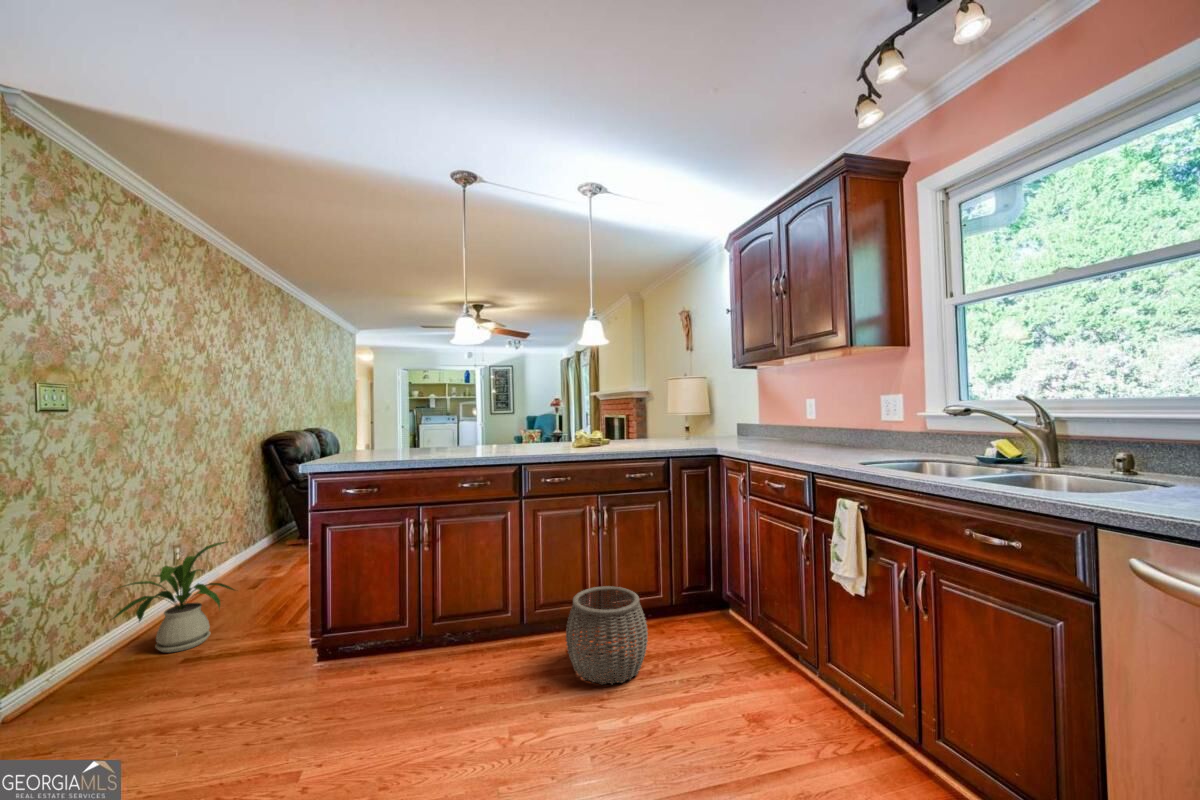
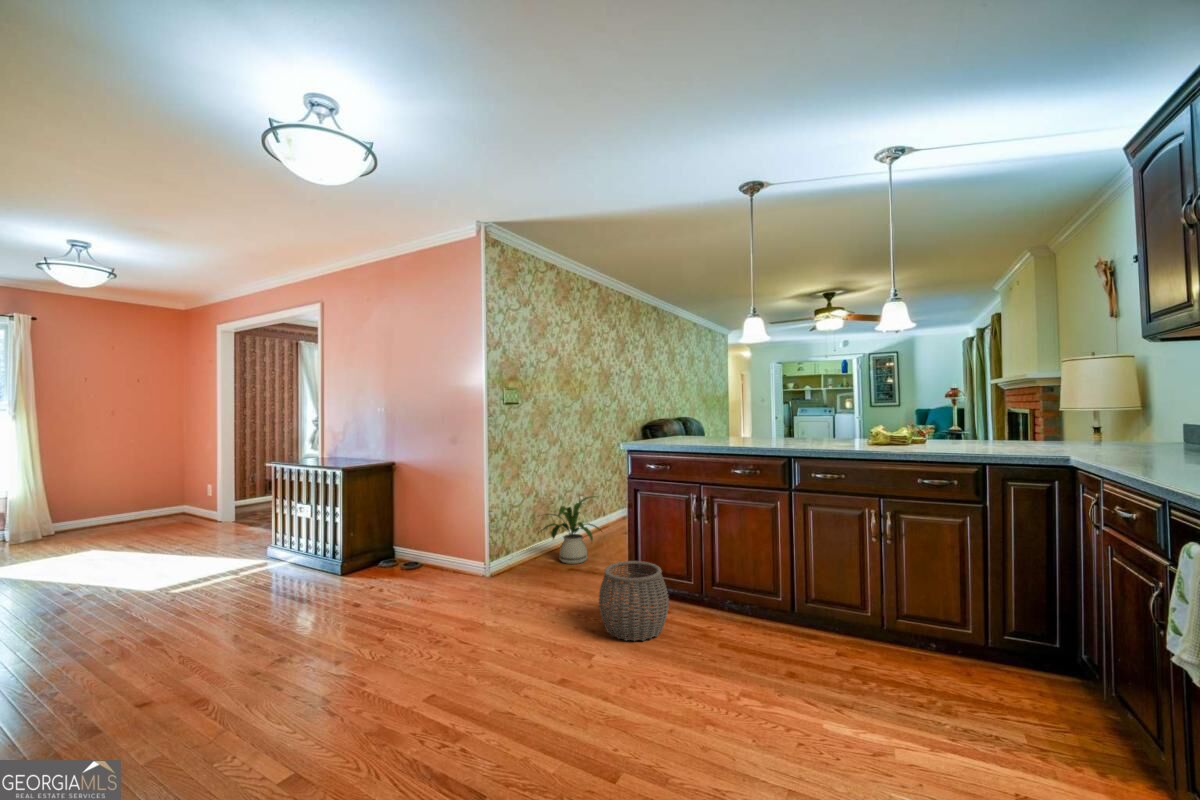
woven basket: present [566,586,648,684] -> present [599,561,669,641]

